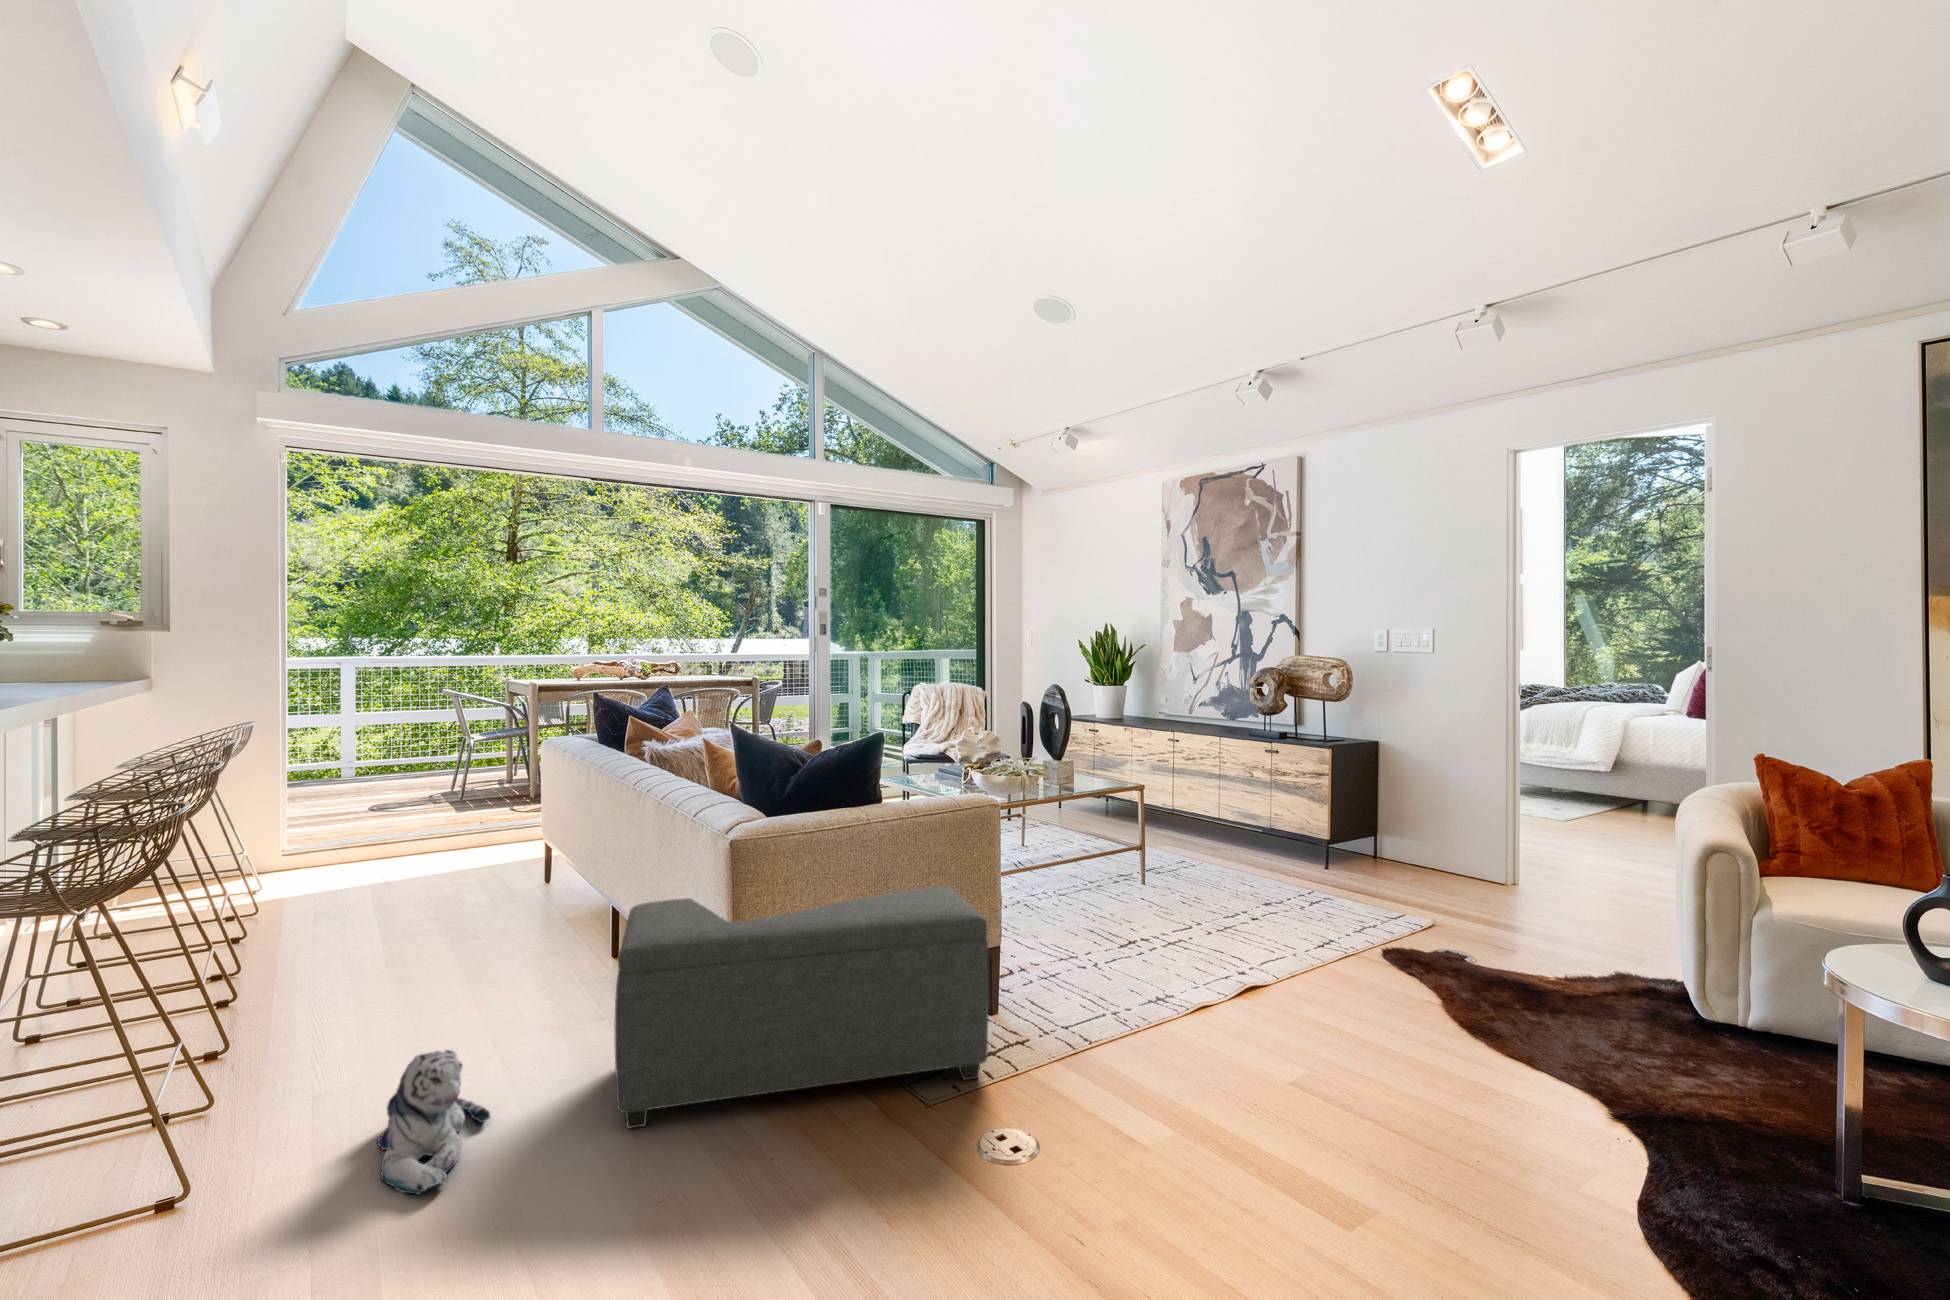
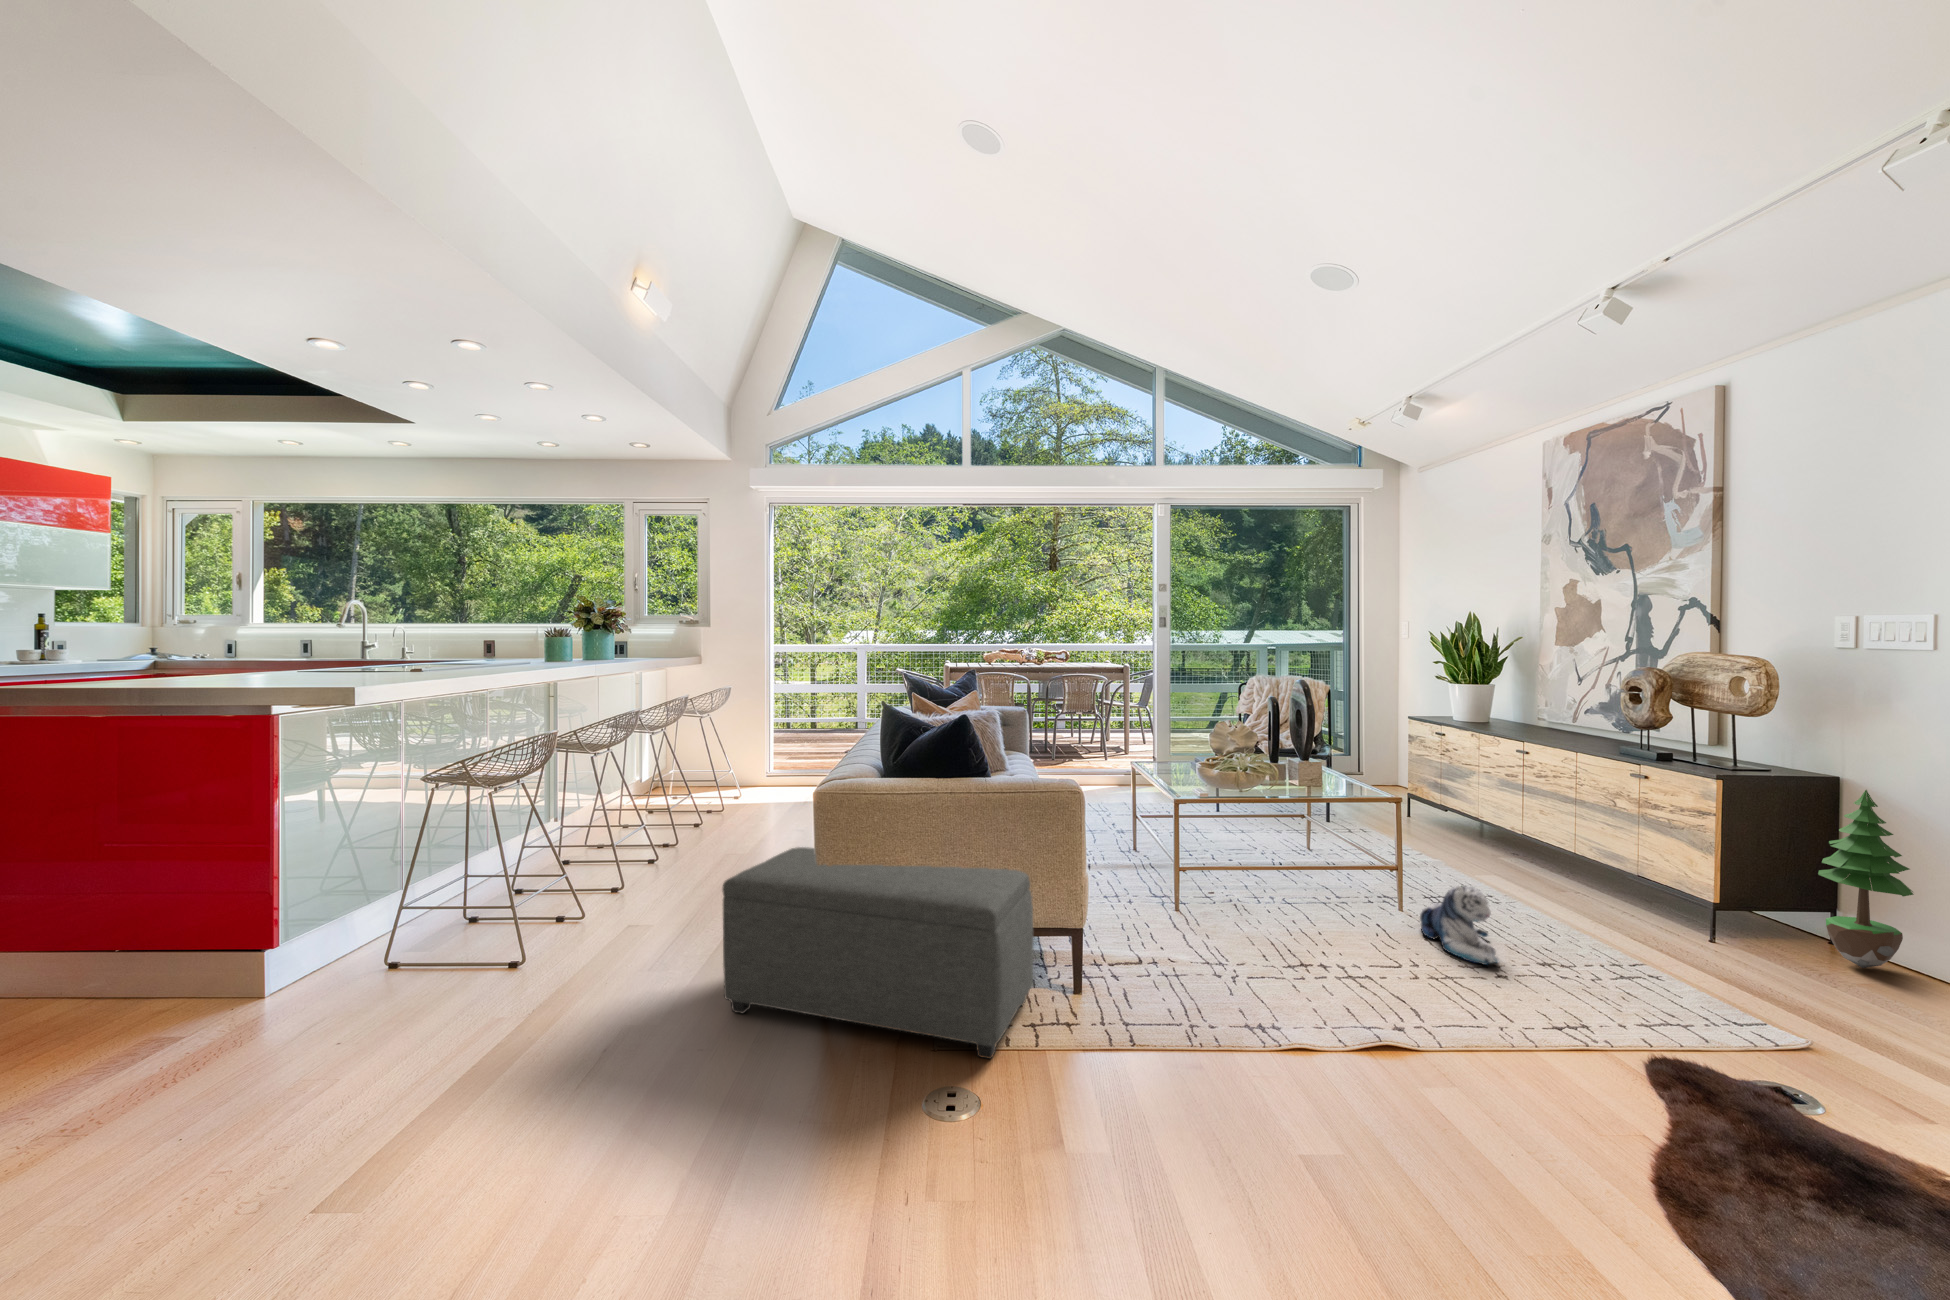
potted tree: none [1377,747,1426,869] -> present [1818,790,1914,968]
plush toy: present [377,1050,490,1194] -> present [1420,886,1498,965]

